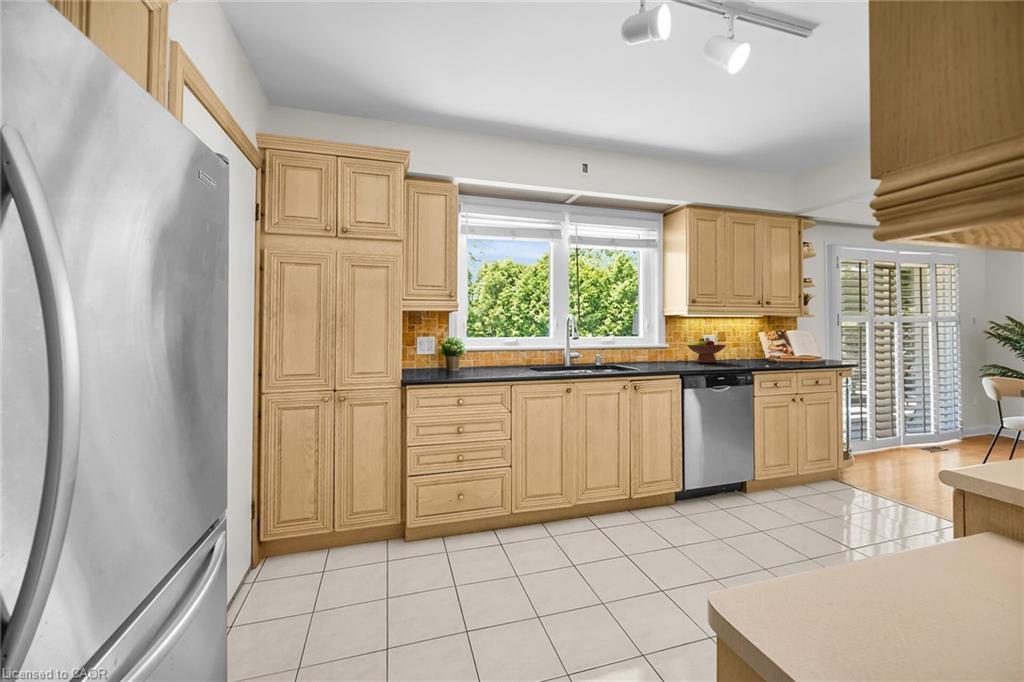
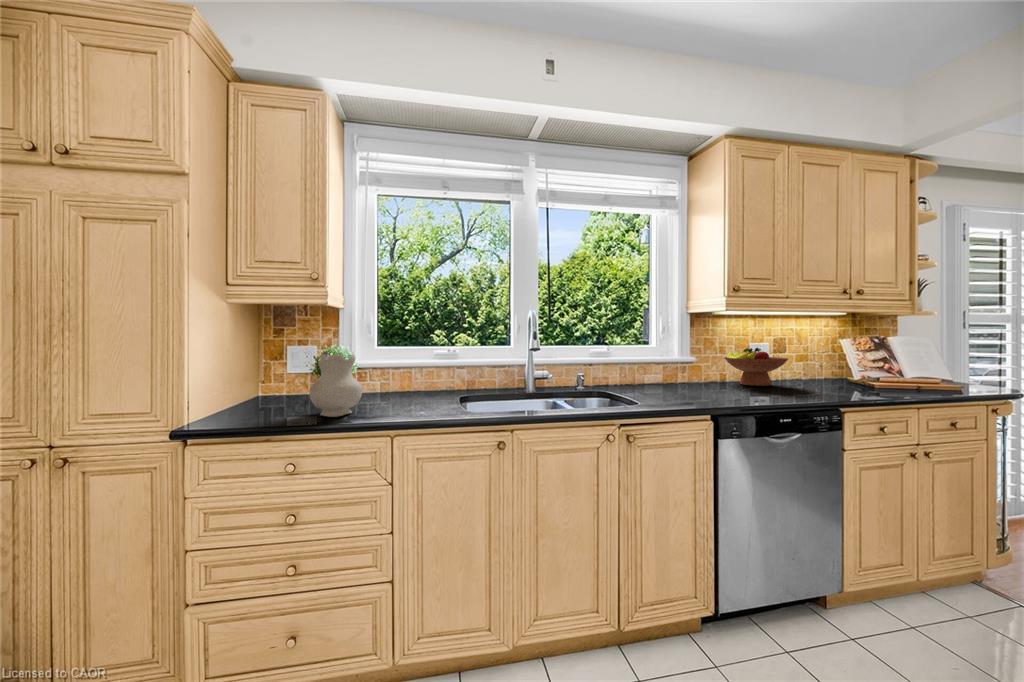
ceramic pitcher: none [455,338,485,376] -> present [309,351,362,417]

